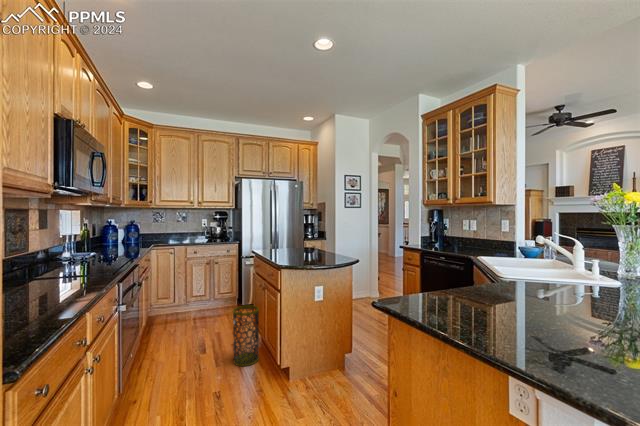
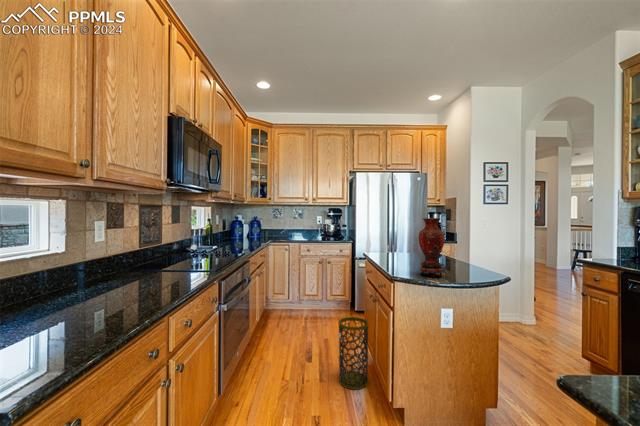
vase: none [299,219,317,264] -> present [419,218,445,277]

